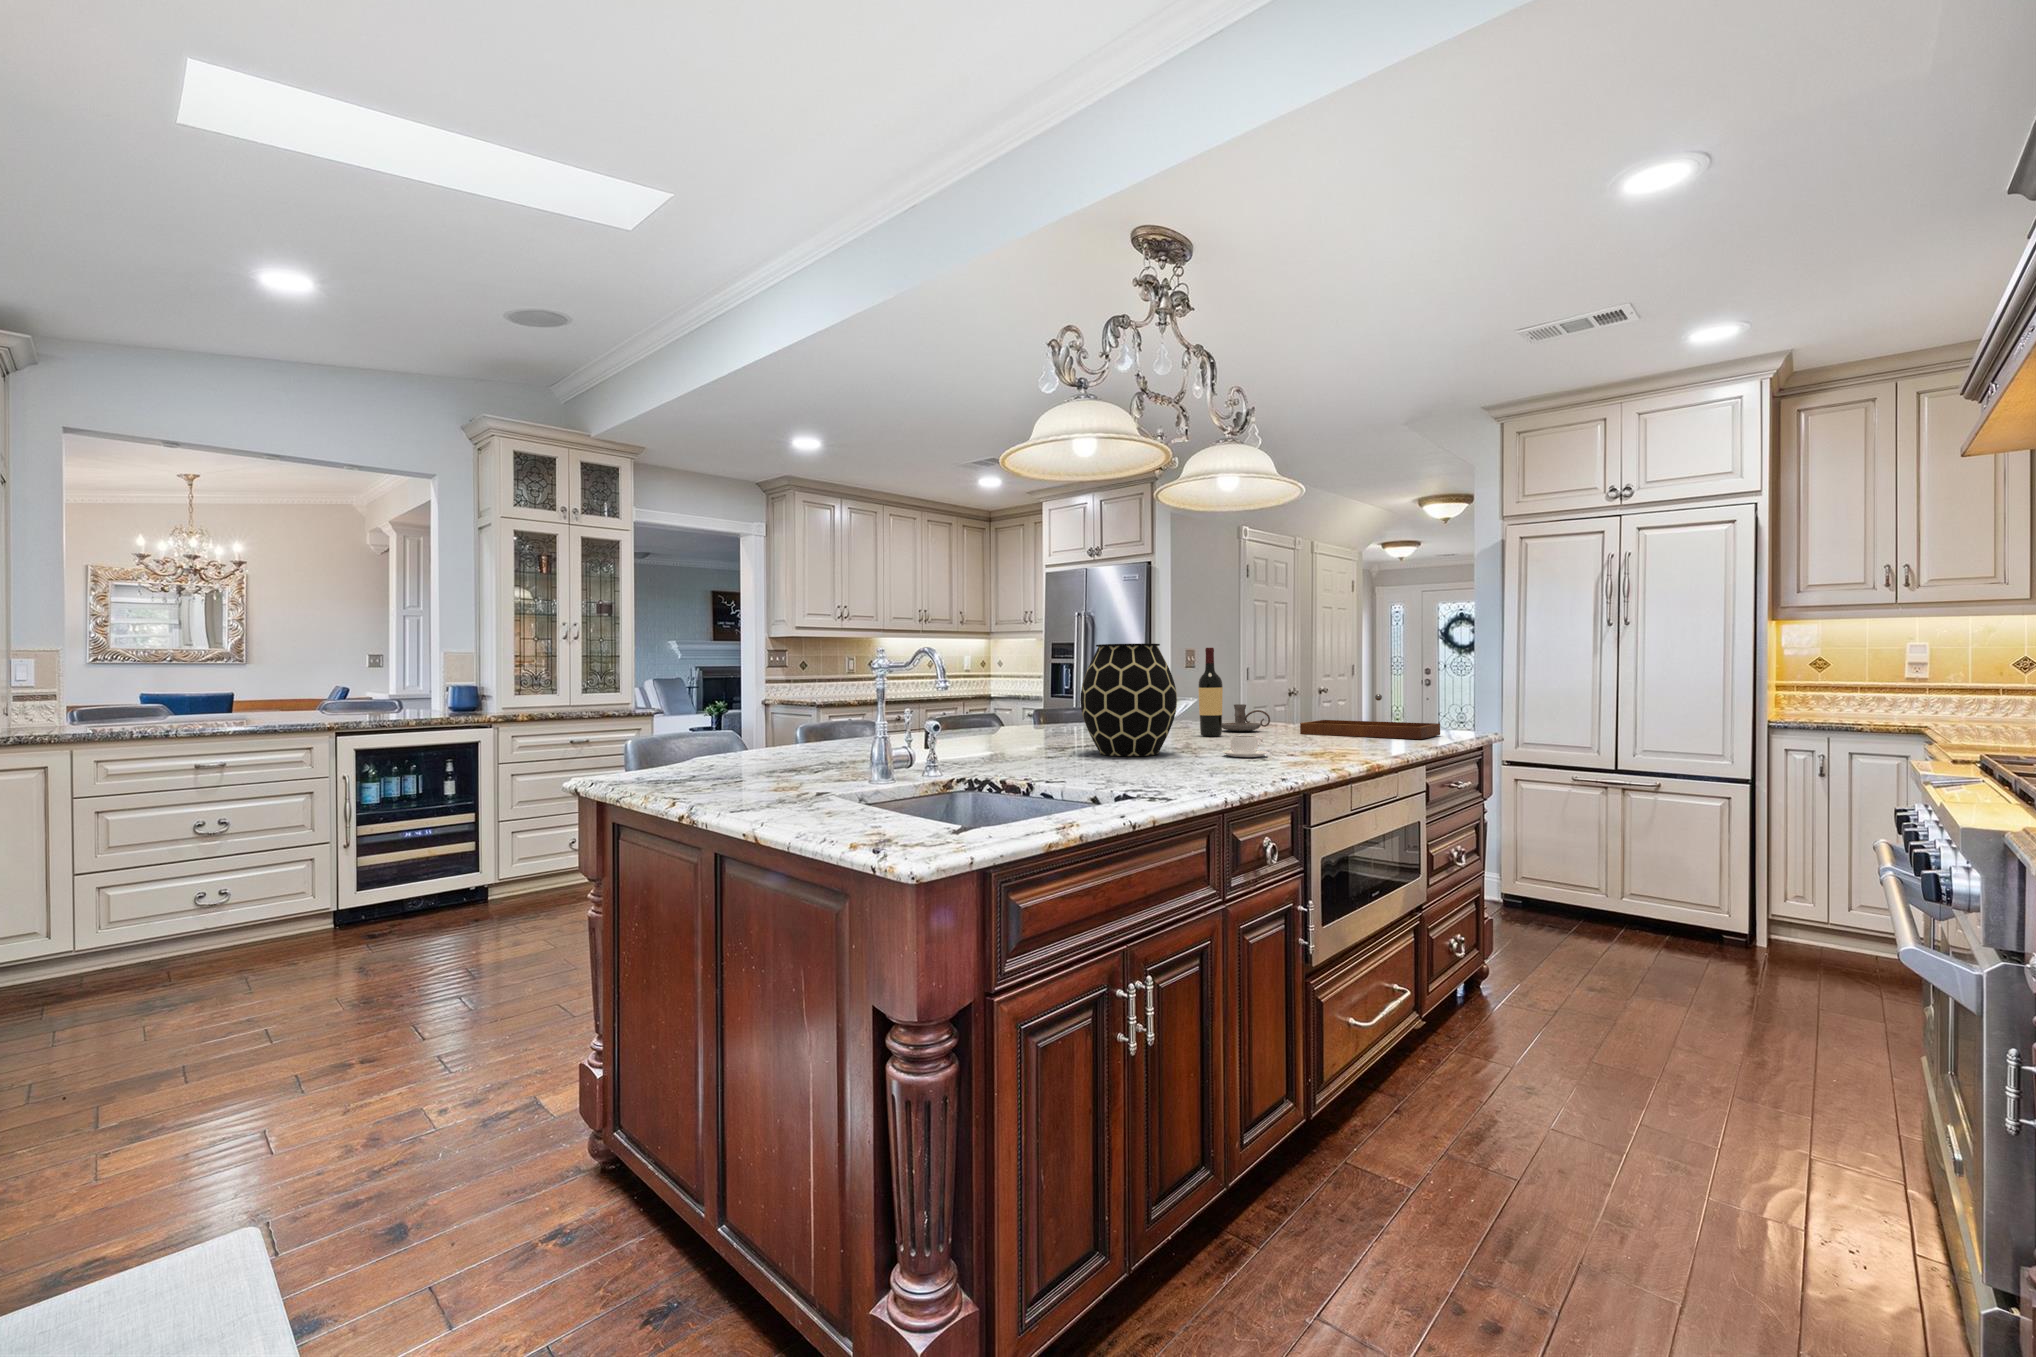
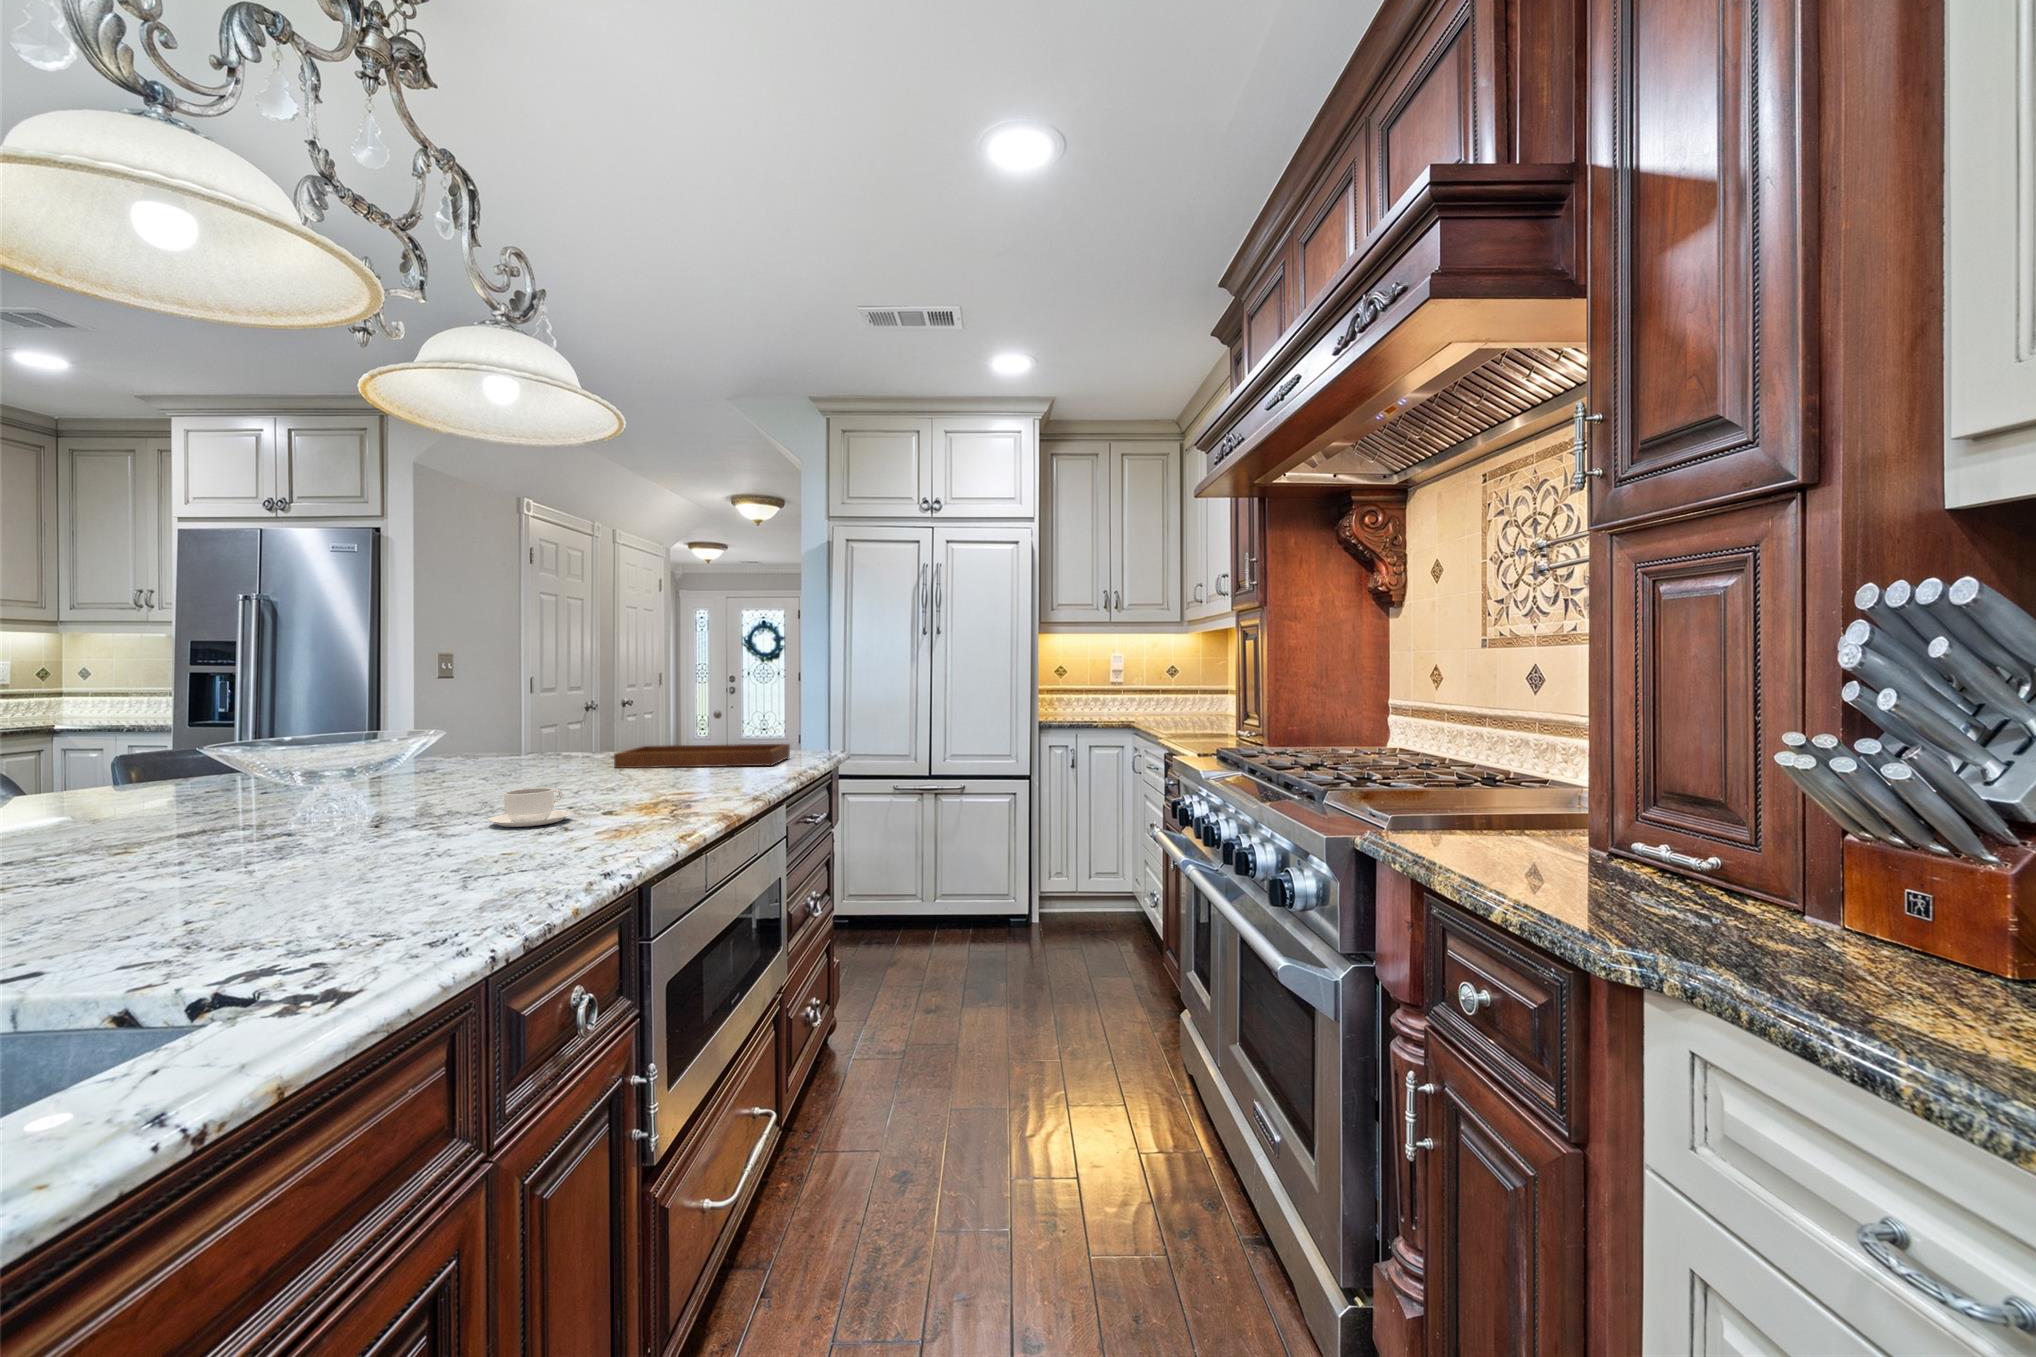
vase: present [1080,643,1177,756] -> none [156,634,396,854]
wine bottle: present [1198,648,1223,736] -> none [449,648,492,785]
candle holder: present [1222,704,1270,732] -> none [488,731,569,771]

